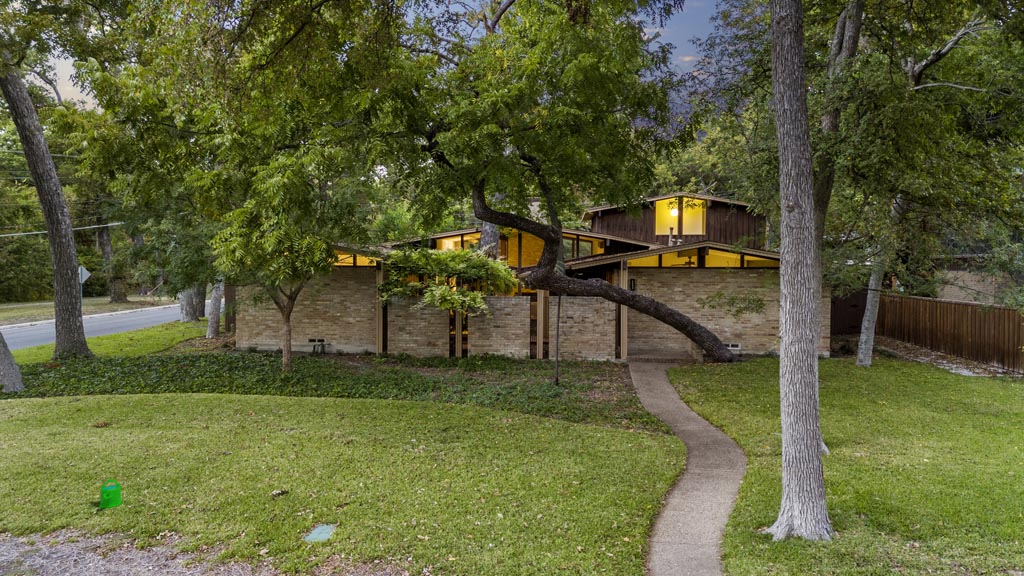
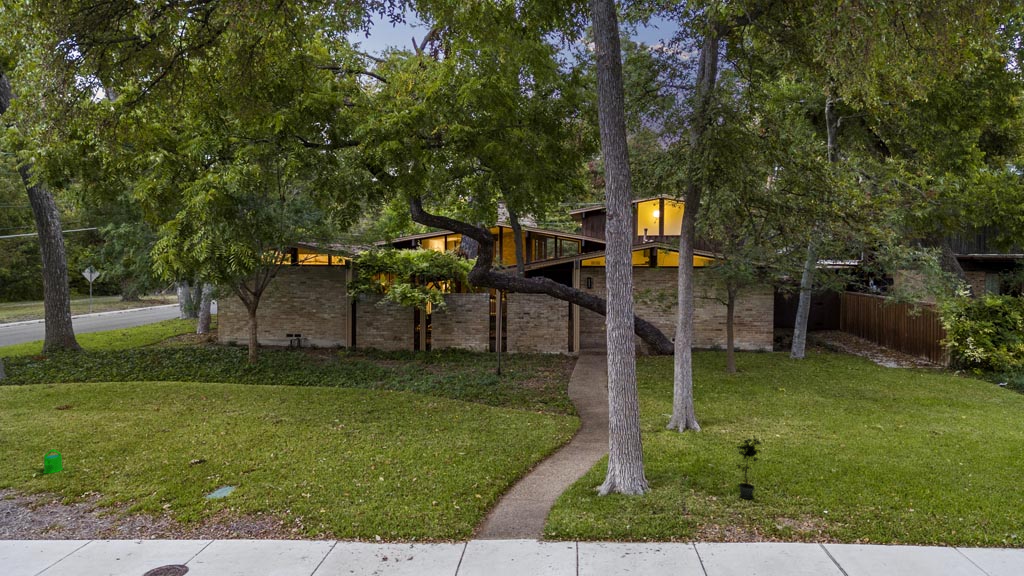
potted plant: none [941,465,983,540] -> present [737,436,761,499]

